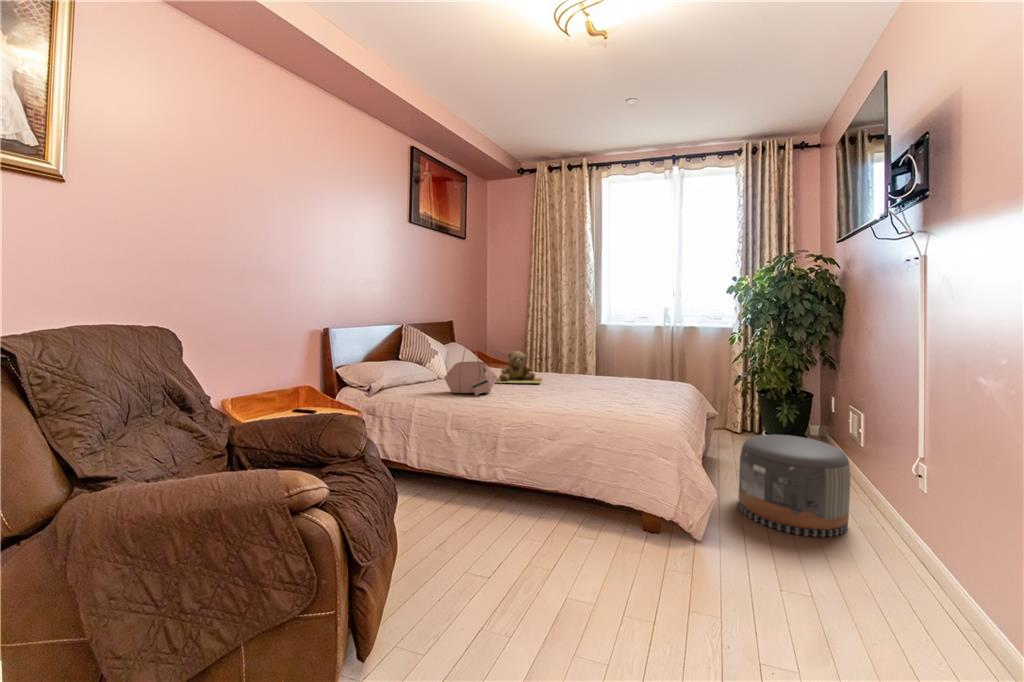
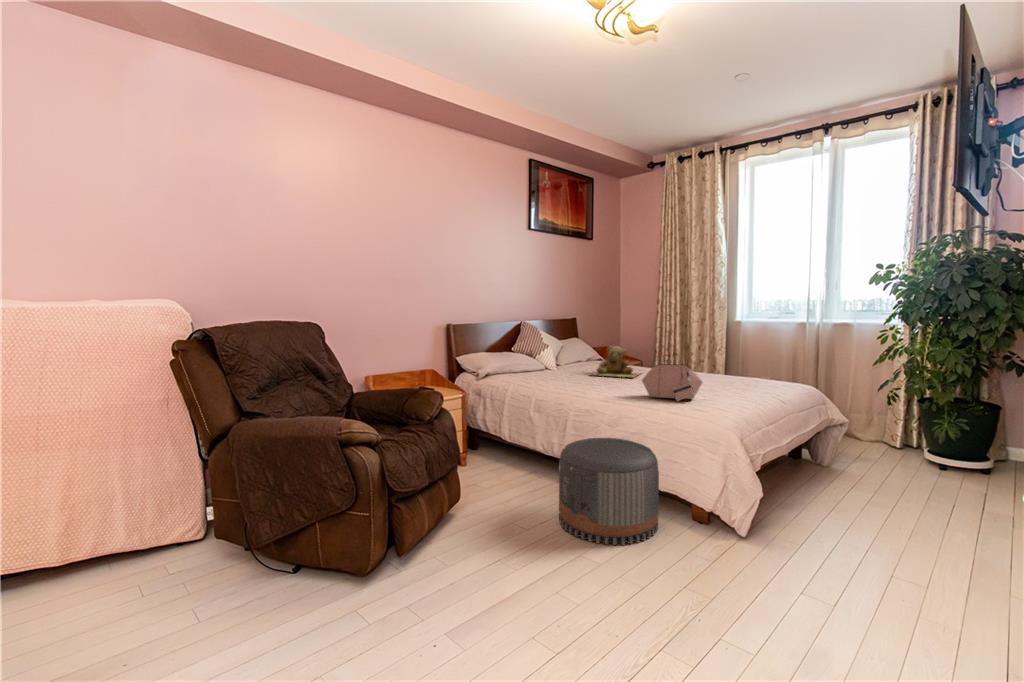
handbag: present [444,346,498,395] -> present [642,352,703,401]
pouf: present [739,435,851,537] -> present [559,438,659,545]

